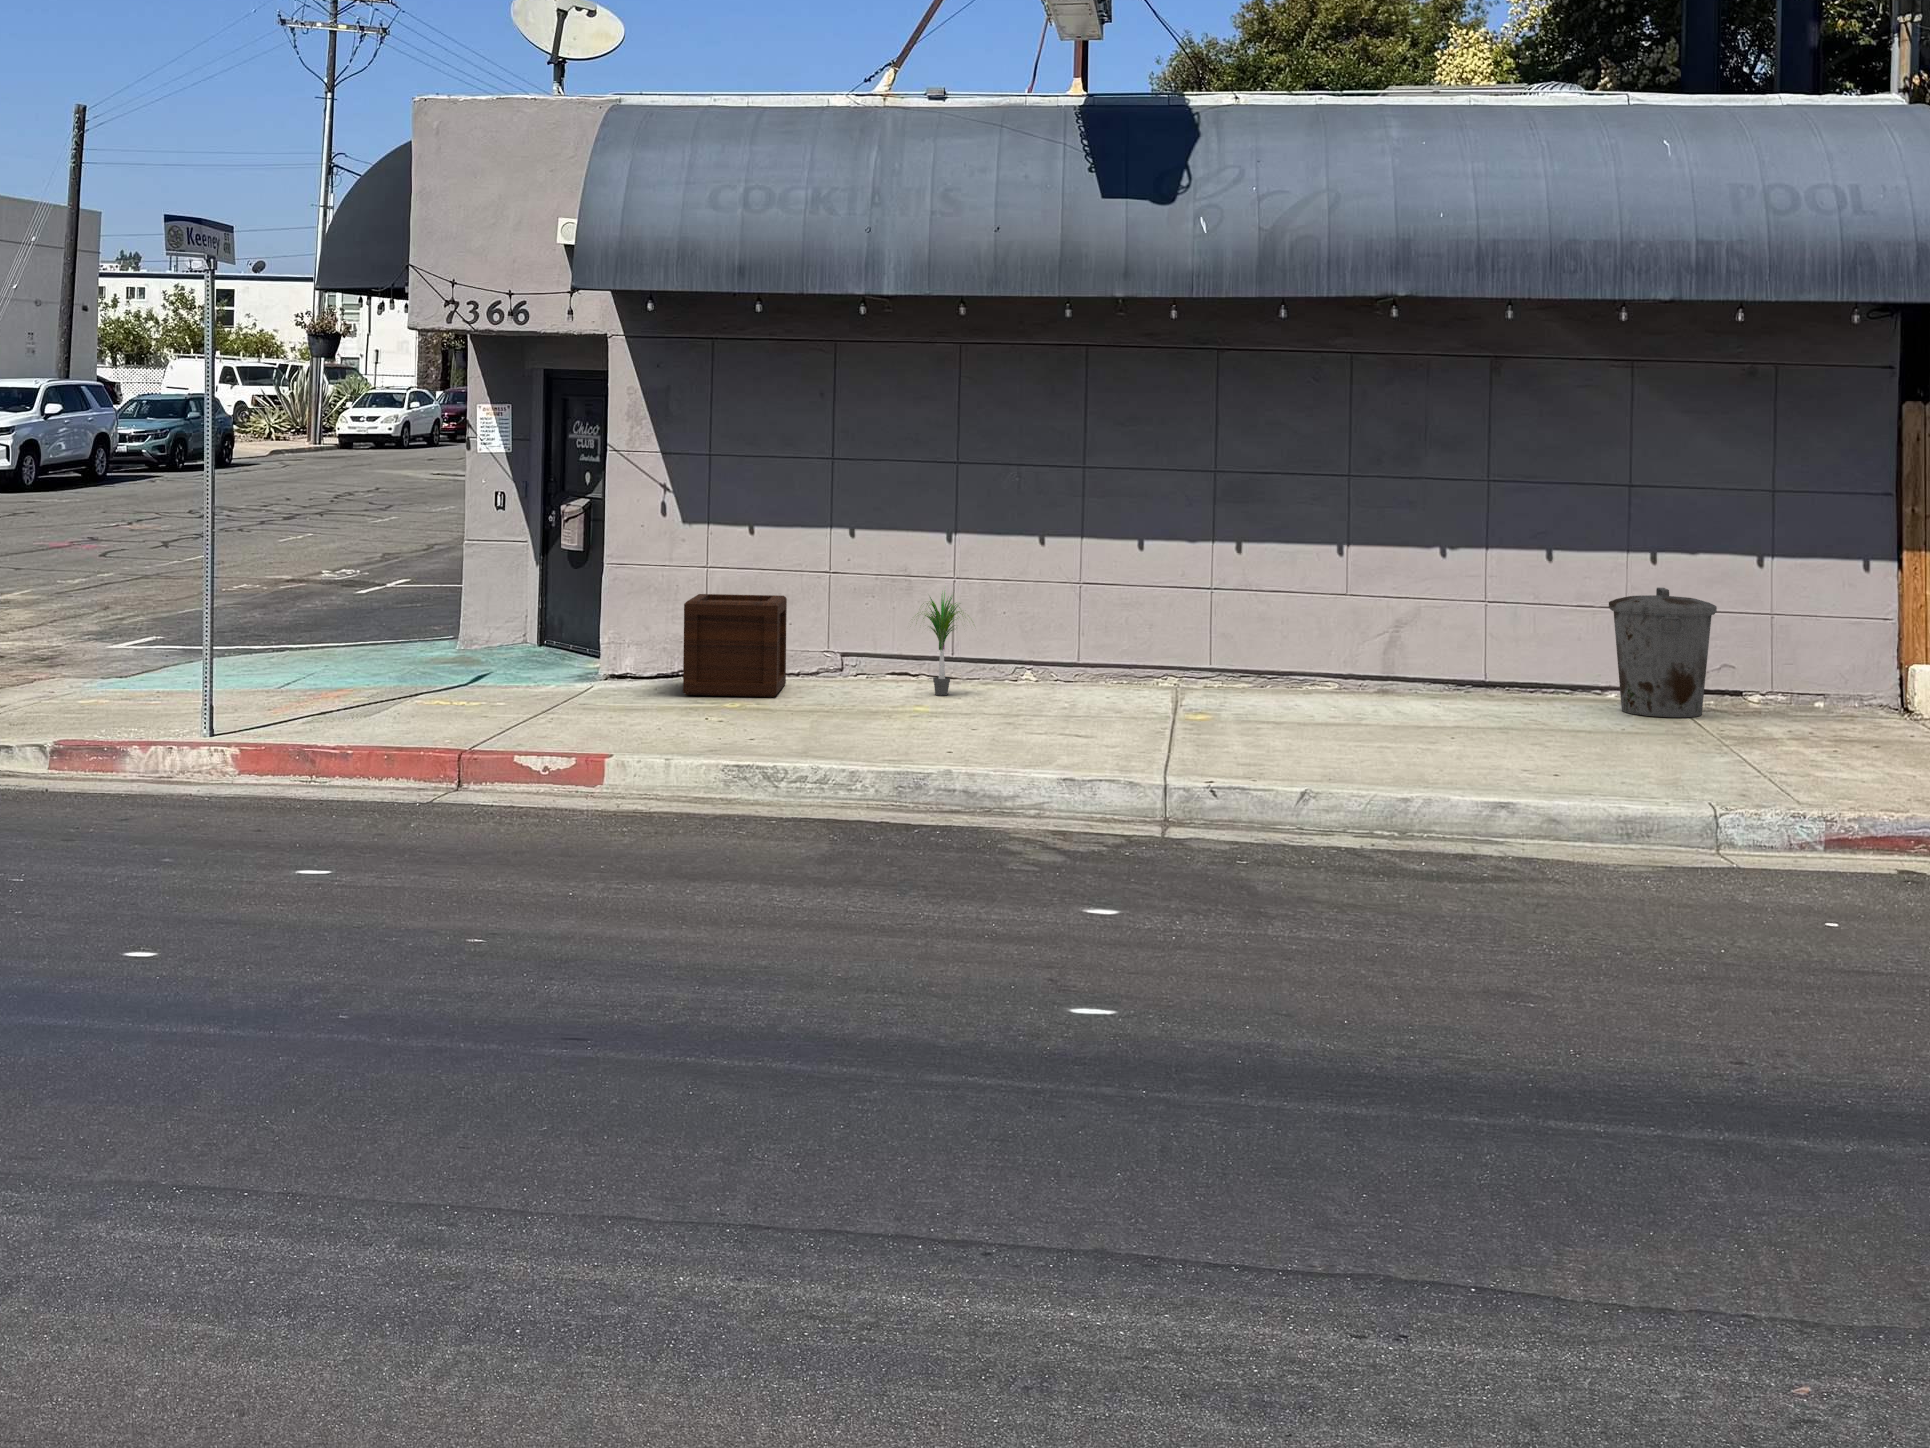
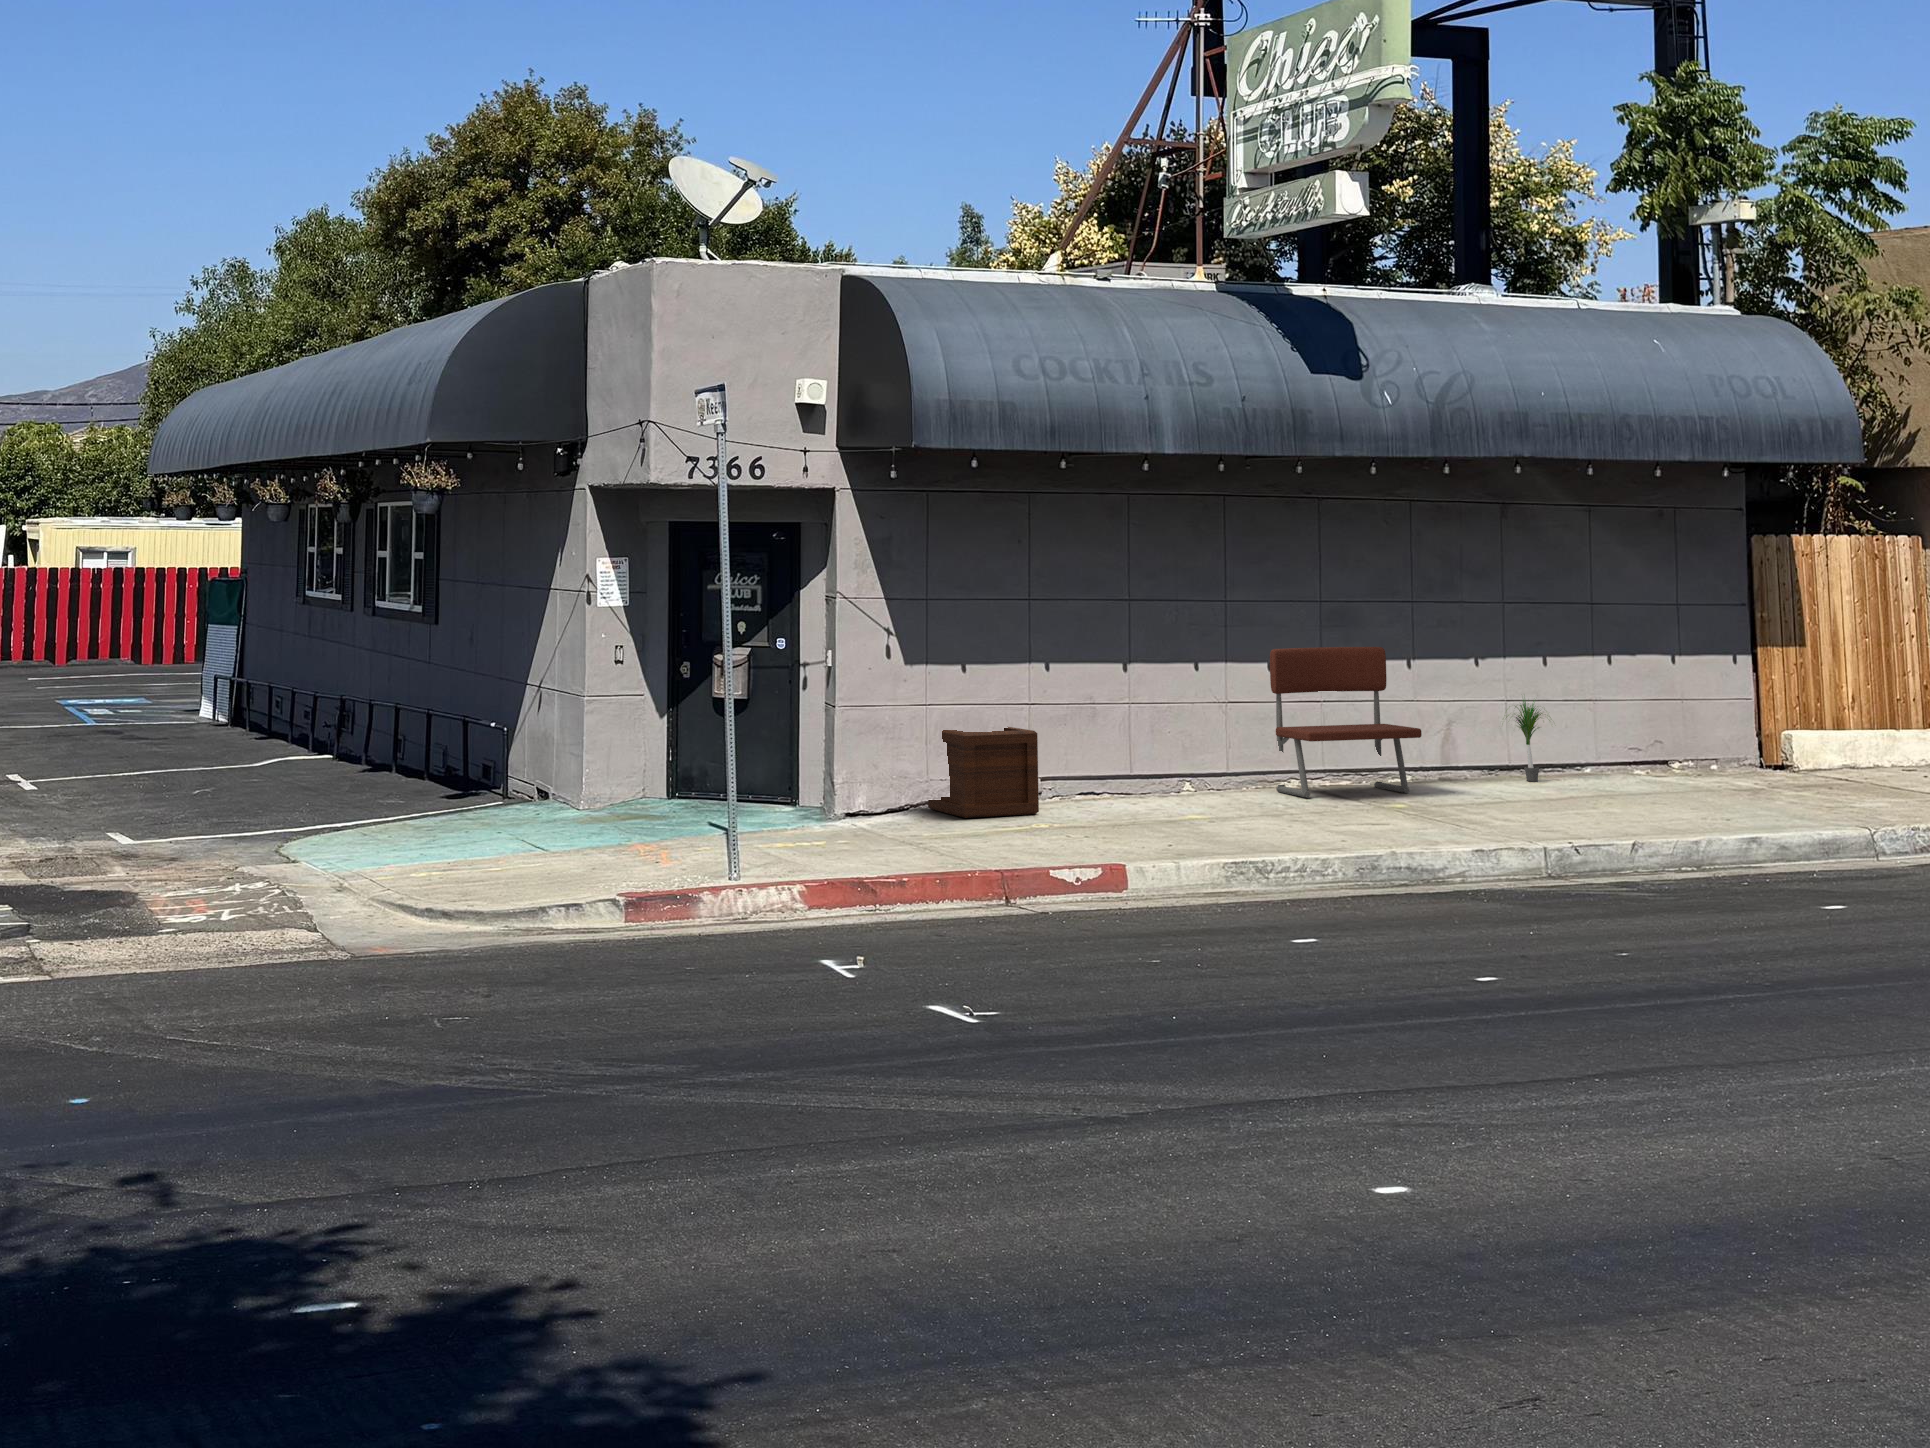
bench: none [1124,524,1286,709] -> present [1270,647,1422,798]
trash can: present [1609,587,1717,717] -> none [1595,681,1675,779]
potted plant: present [917,593,963,695] -> present [1508,700,1542,782]

